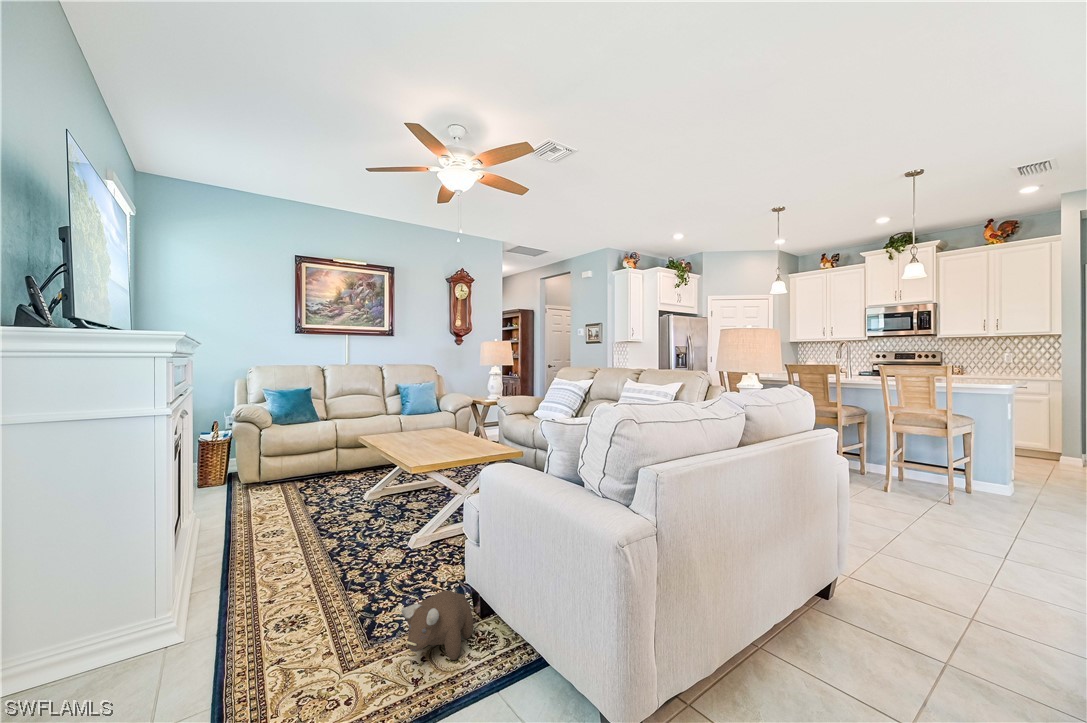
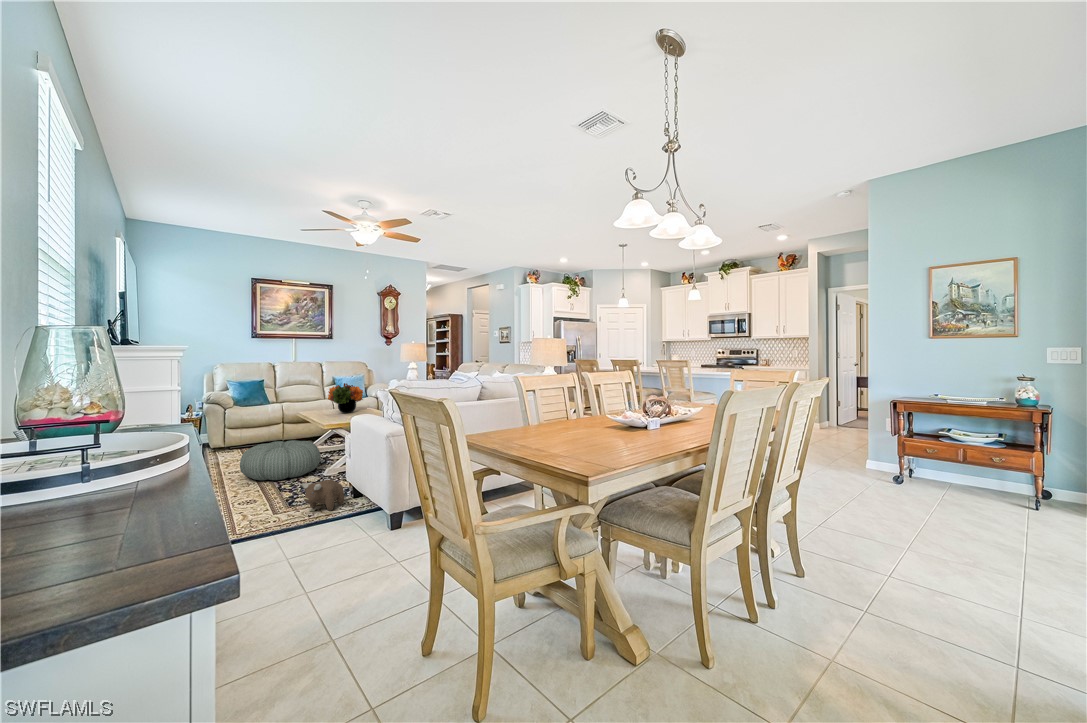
flower arrangement: none [402,396,452,440] -> present [328,383,363,413]
pouf: none [281,485,401,558] -> present [240,440,320,480]

